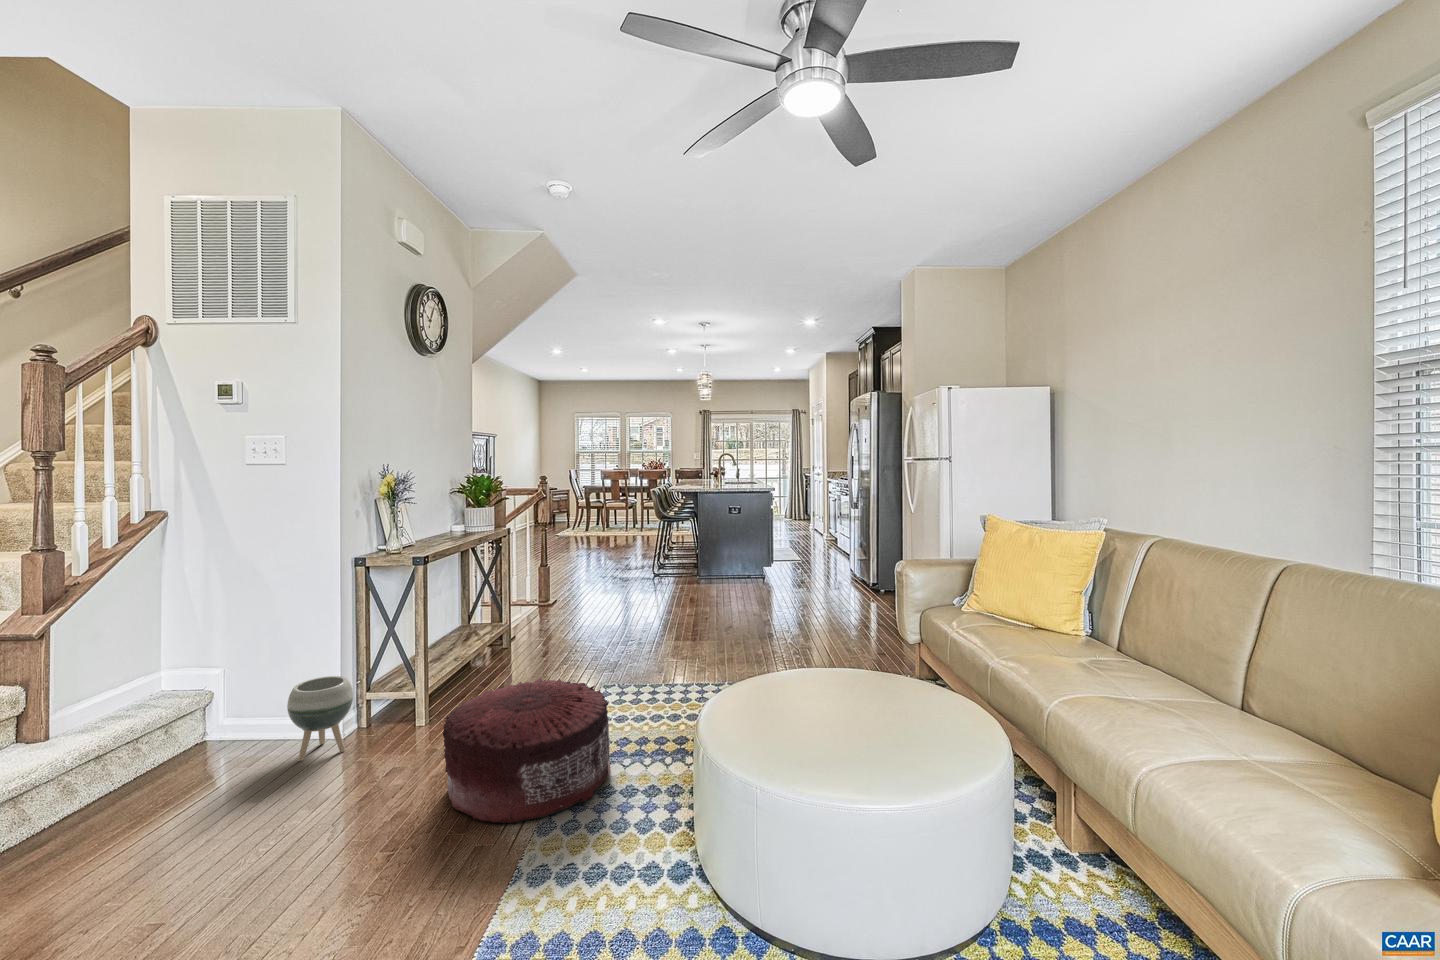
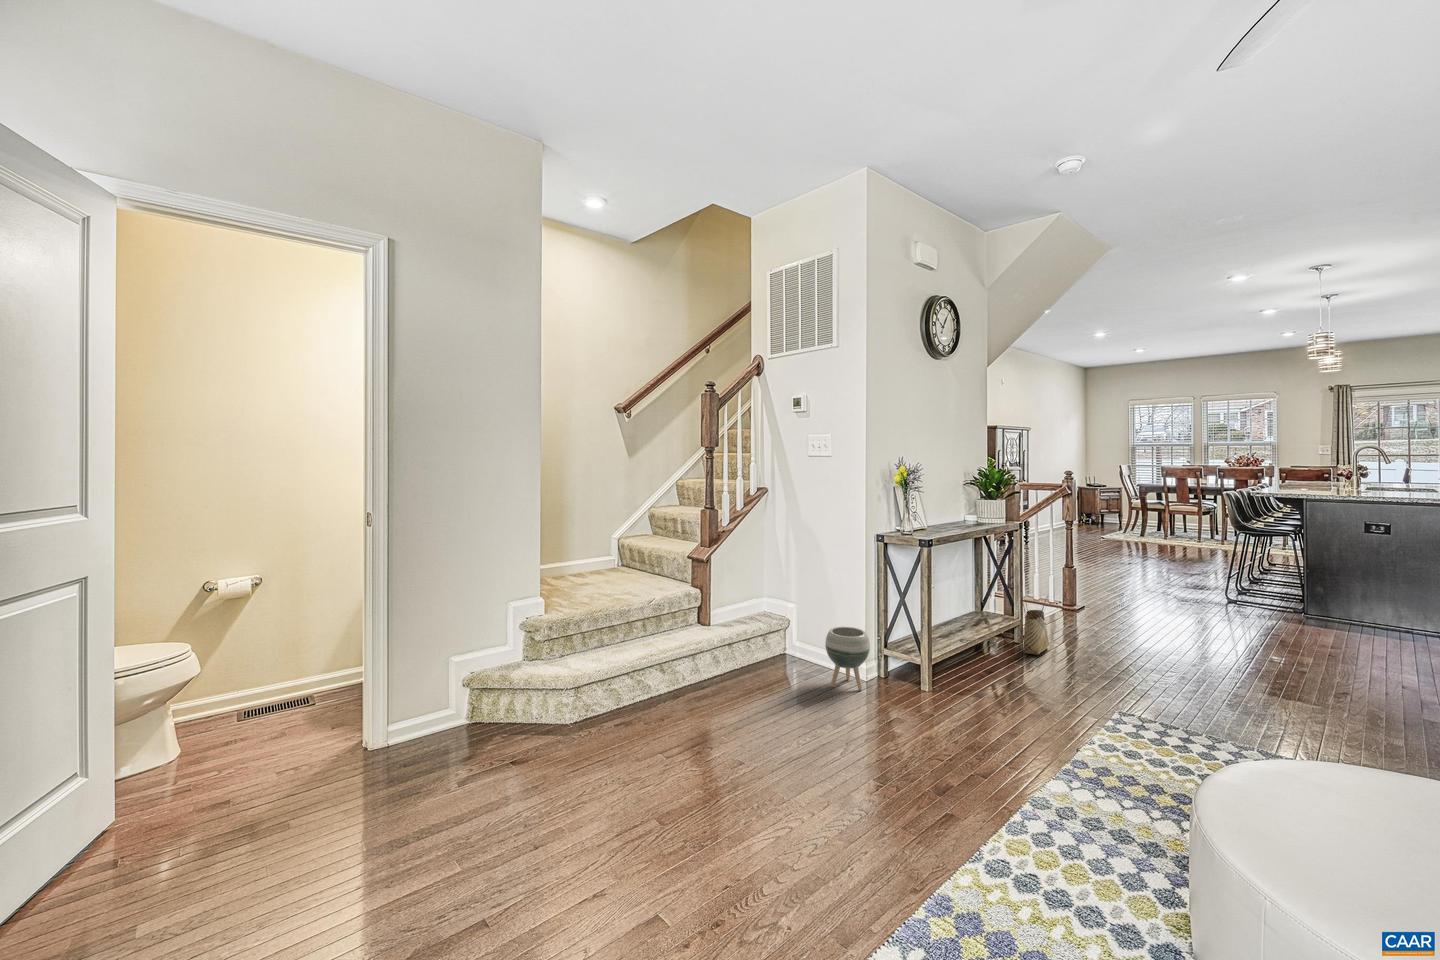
woven basket: none [511,594,538,656] -> present [1021,592,1049,655]
pouf: present [443,678,611,823] -> none [928,674,1106,822]

